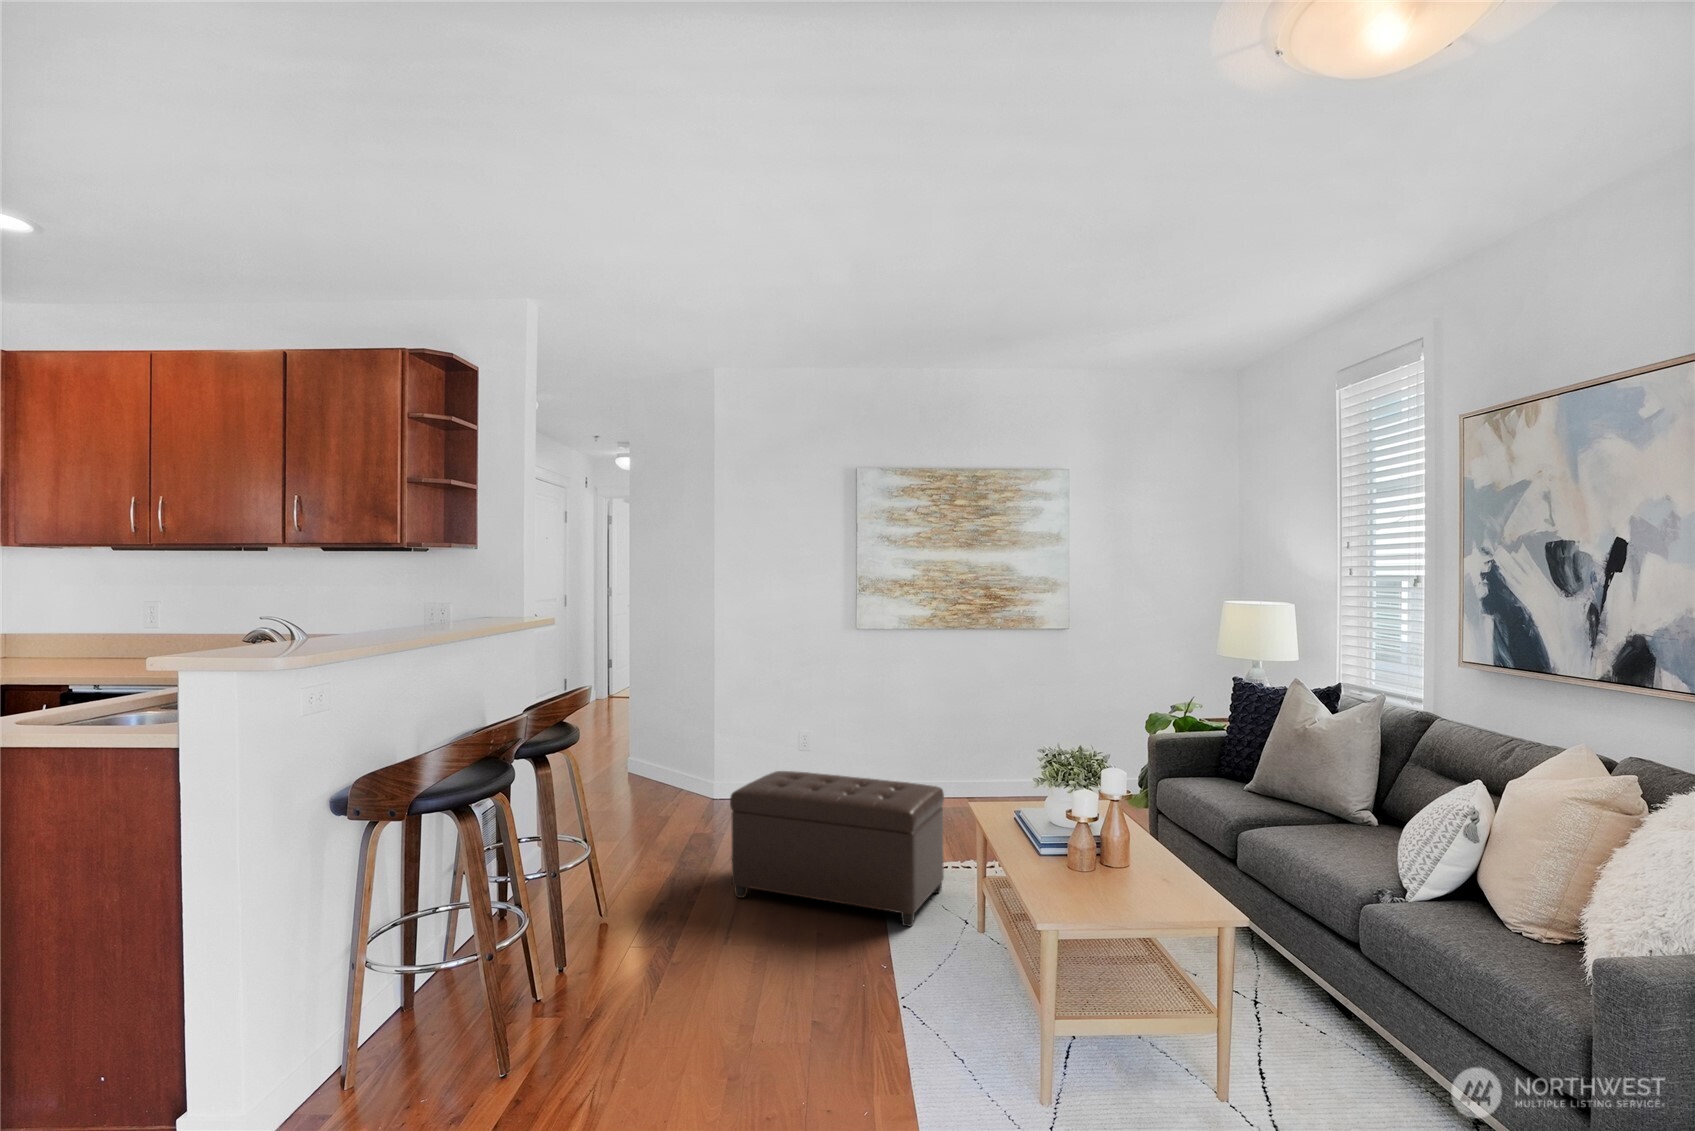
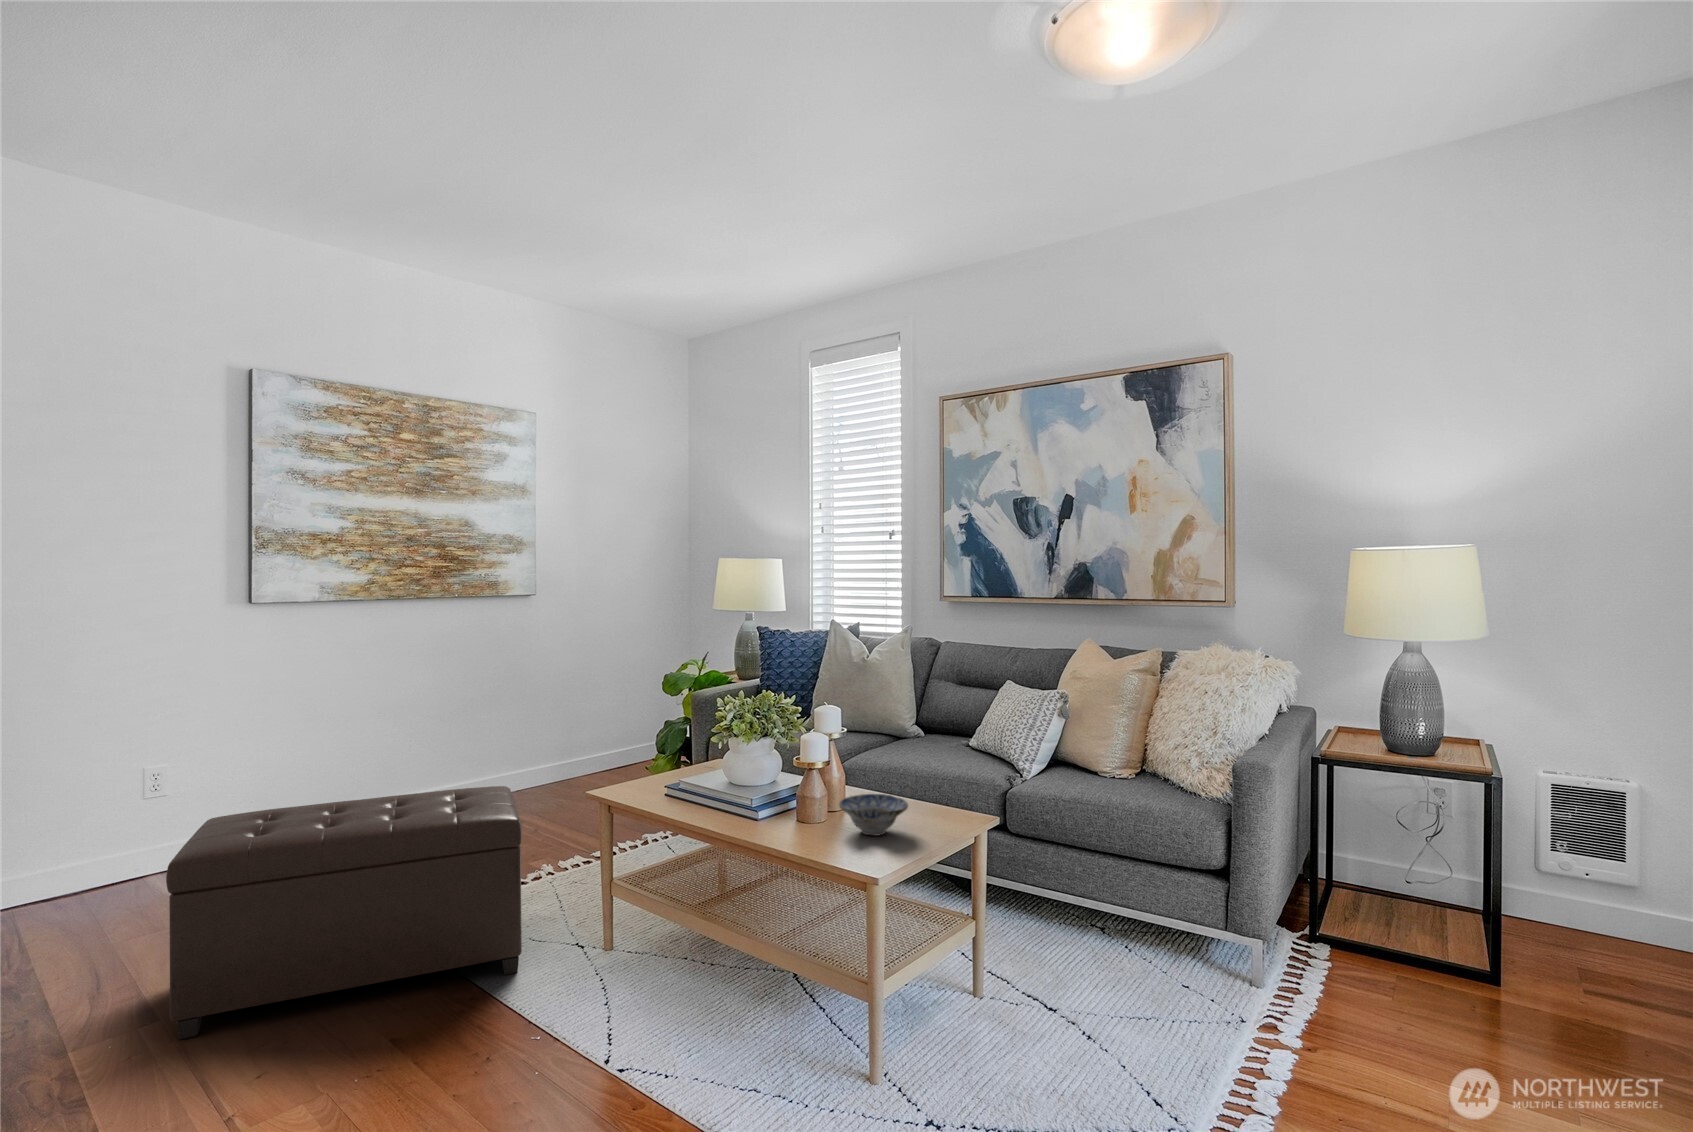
ceramic bowl: none [1085,859,1153,902] -> present [839,794,908,836]

